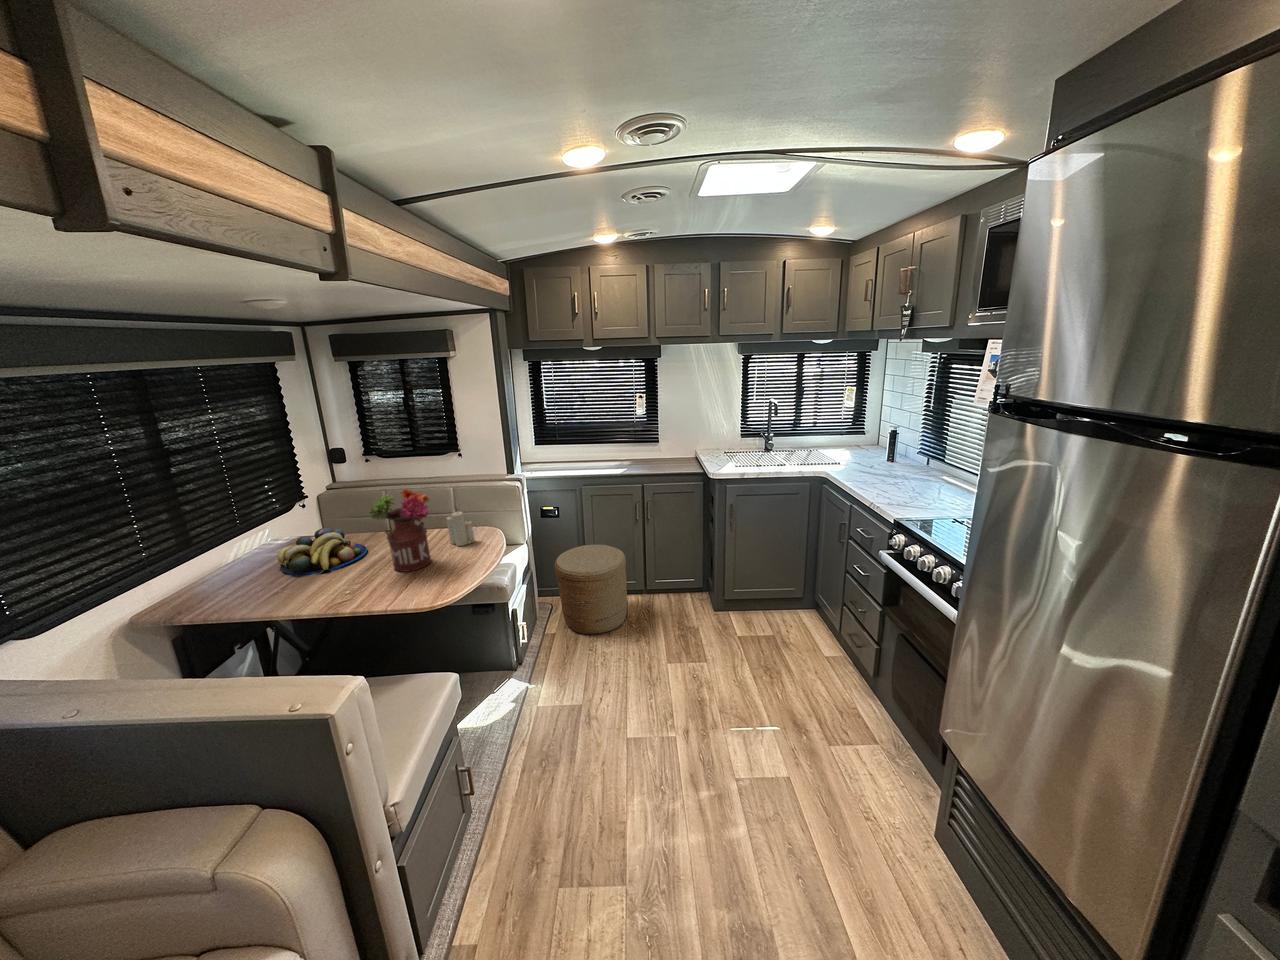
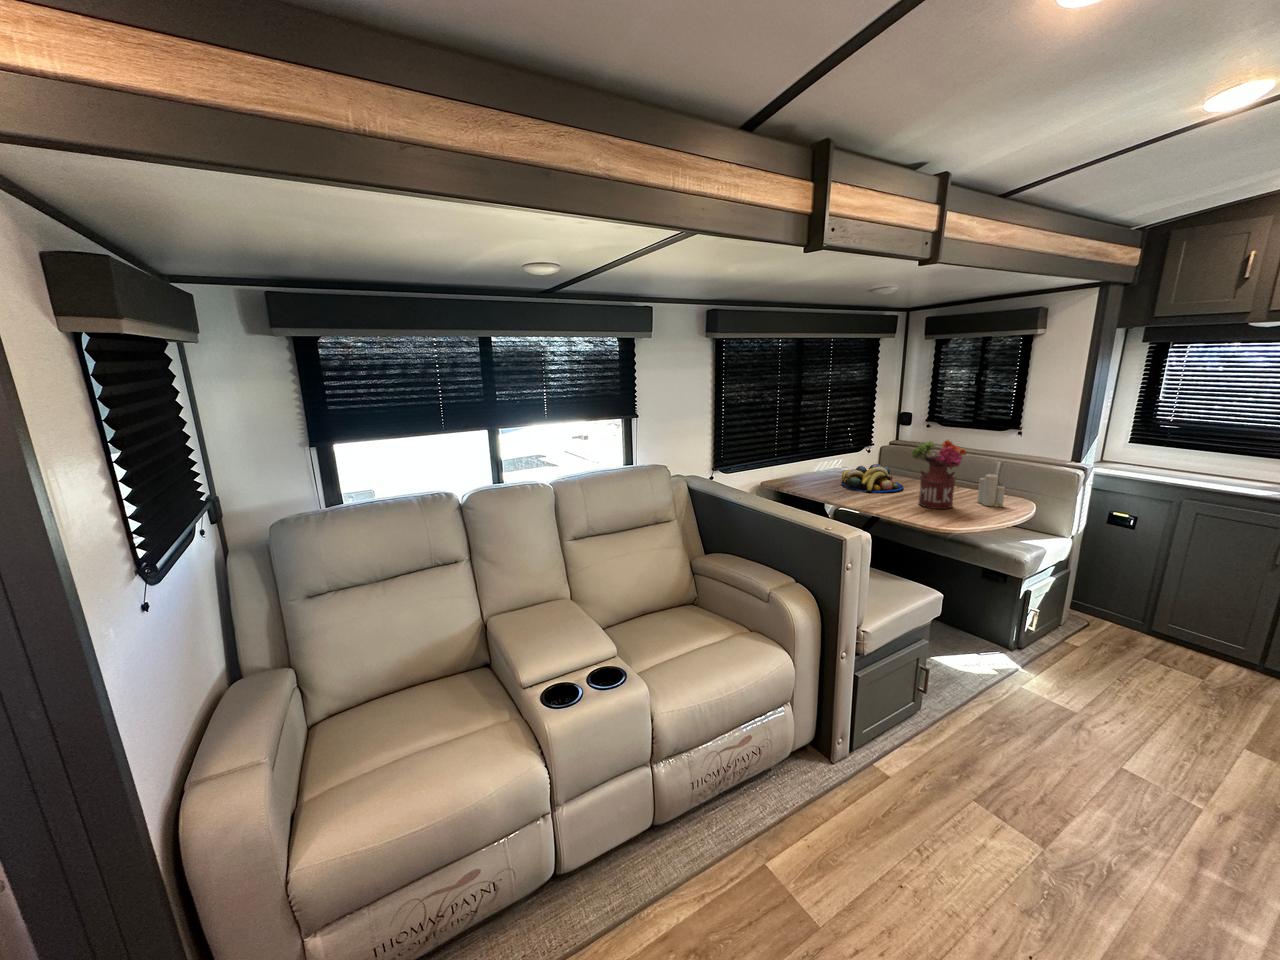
woven basket: present [554,545,628,635] -> none [1098,565,1233,680]

